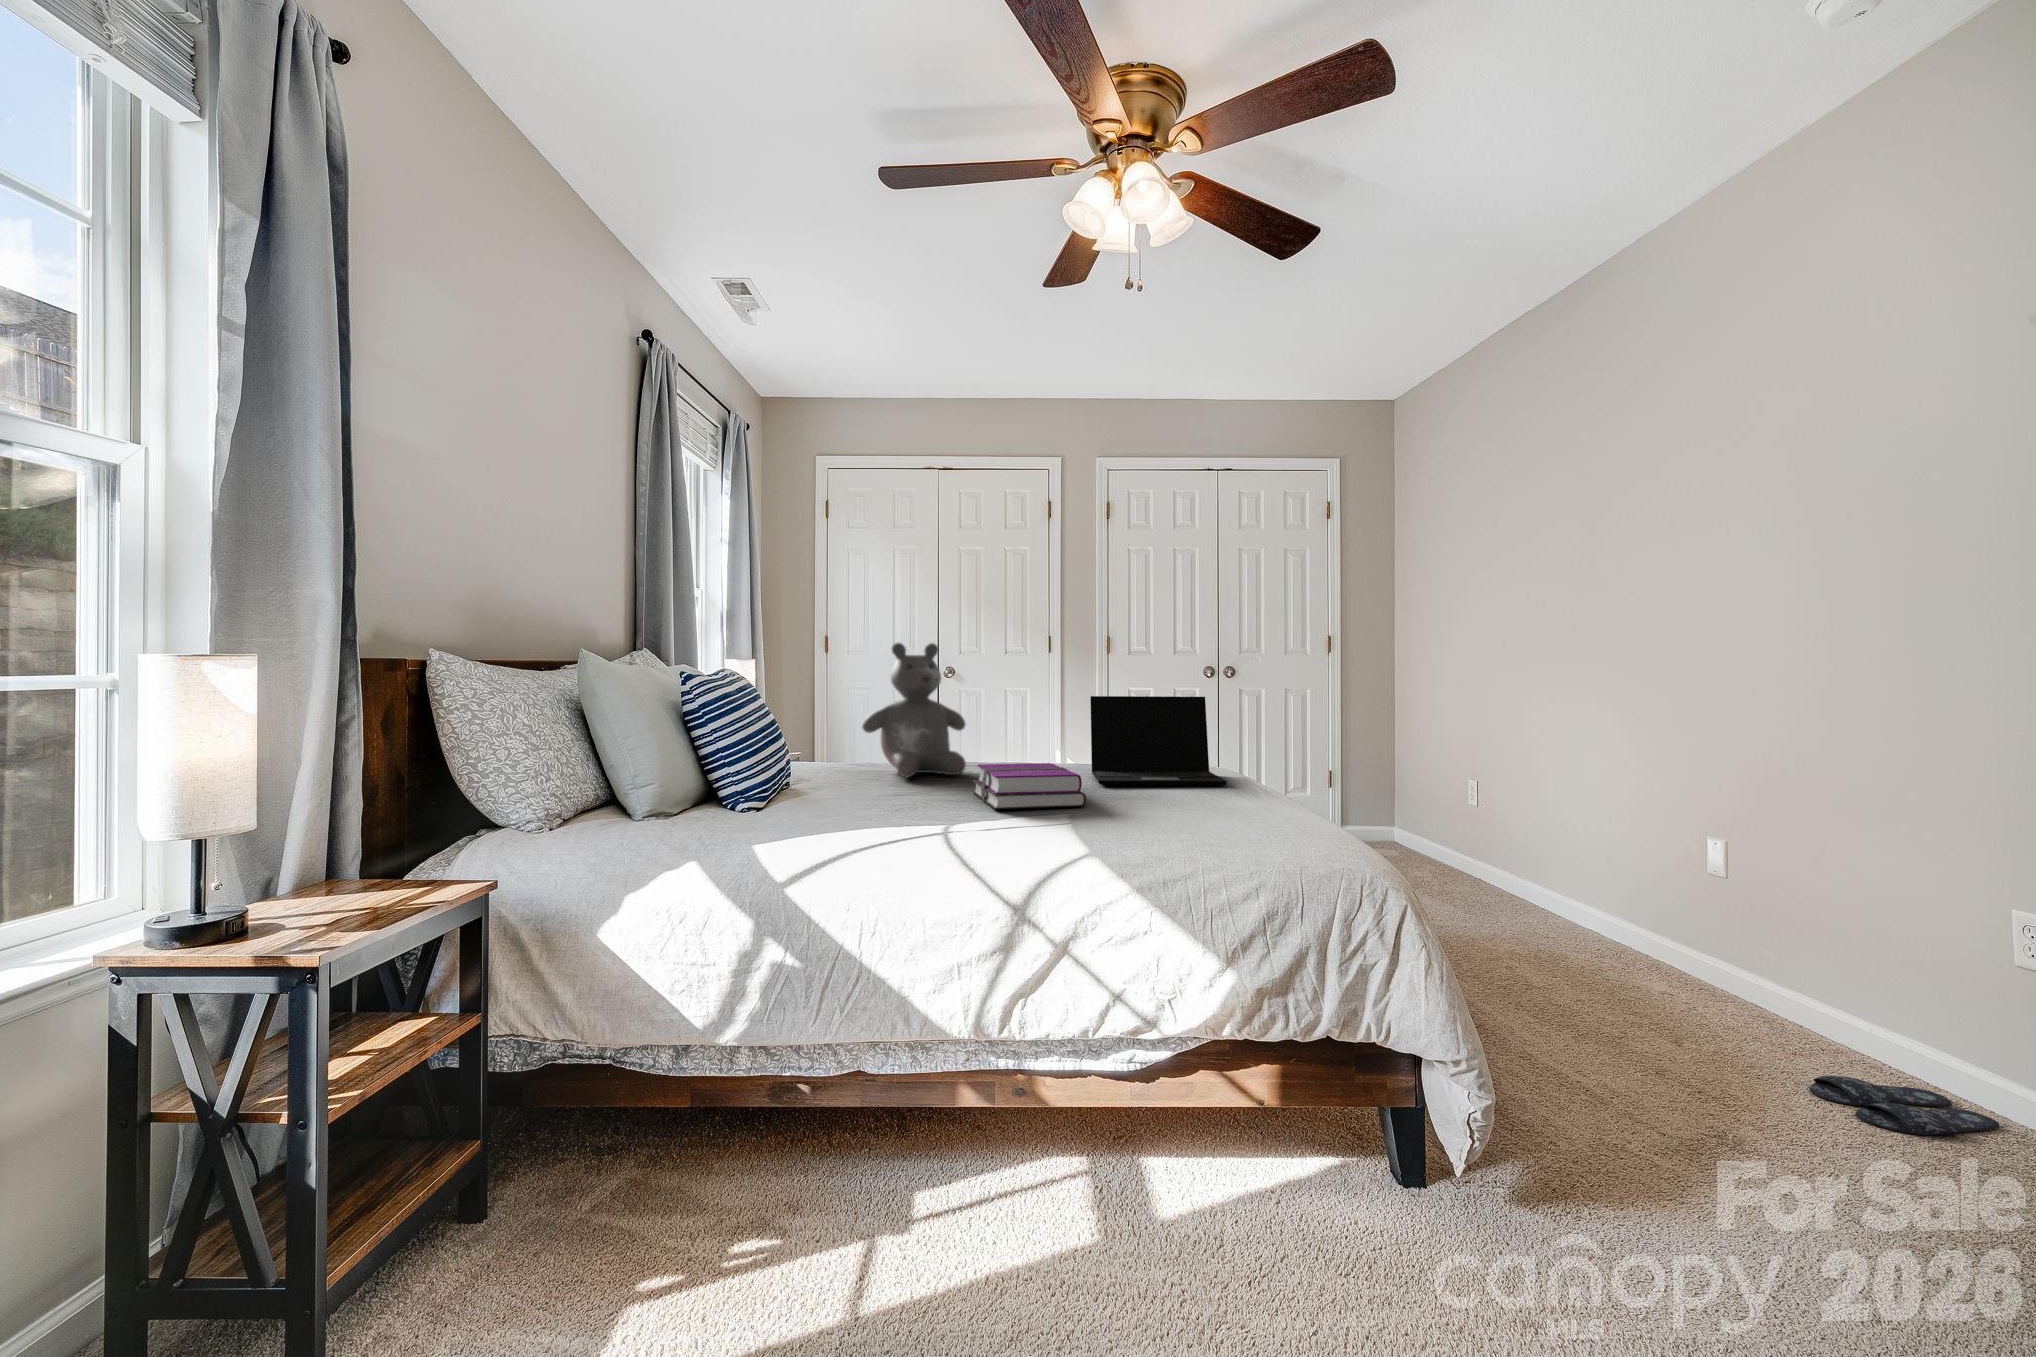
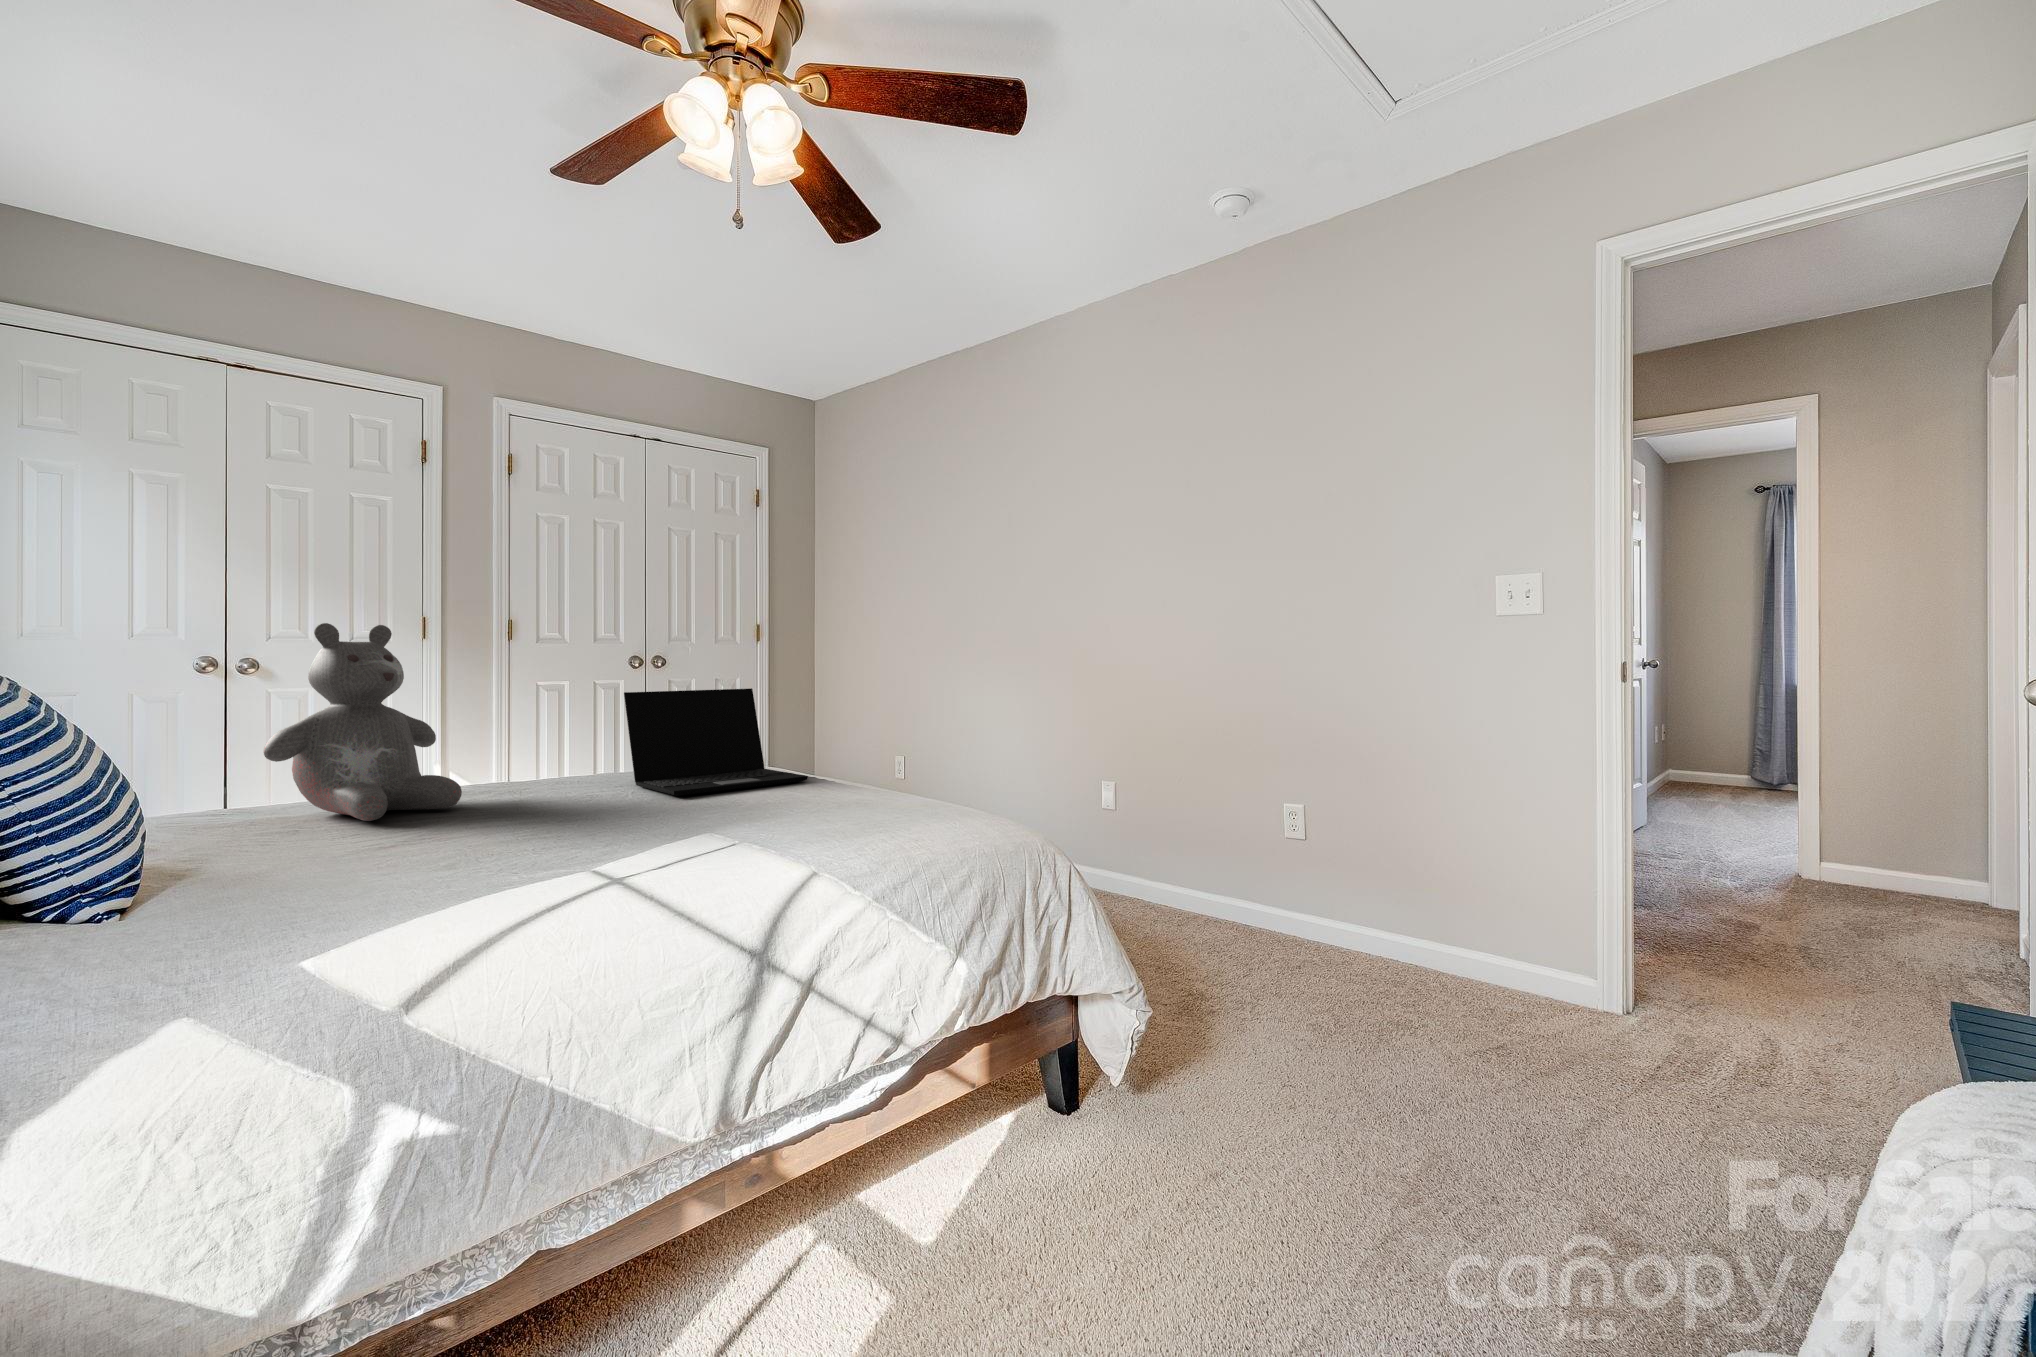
hardback book: present [973,763,1086,809] -> none [521,777,710,842]
slippers: present [1810,1076,1999,1135] -> none [1201,927,1285,957]

